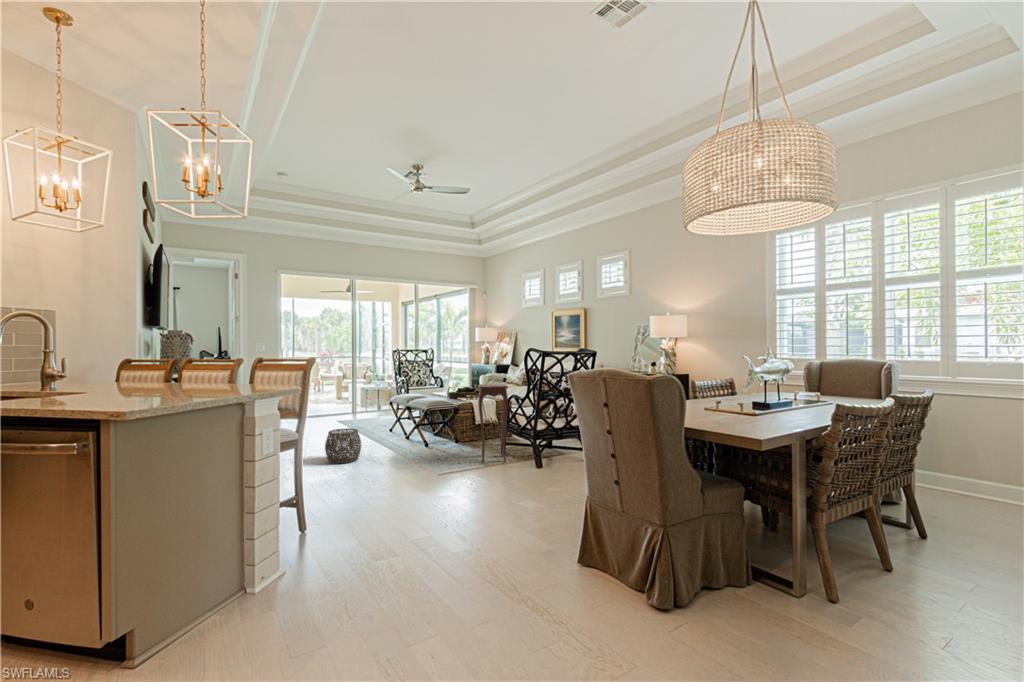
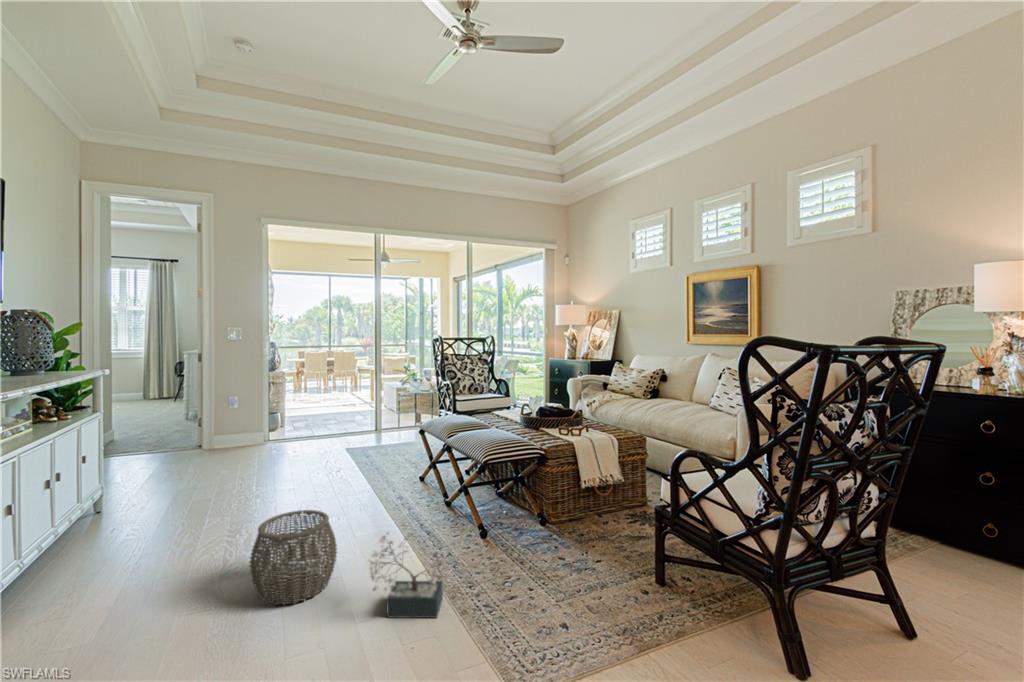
side table: present [478,384,508,462] -> none [601,420,691,627]
decorative plant: none [379,433,416,464] -> present [369,533,454,618]

